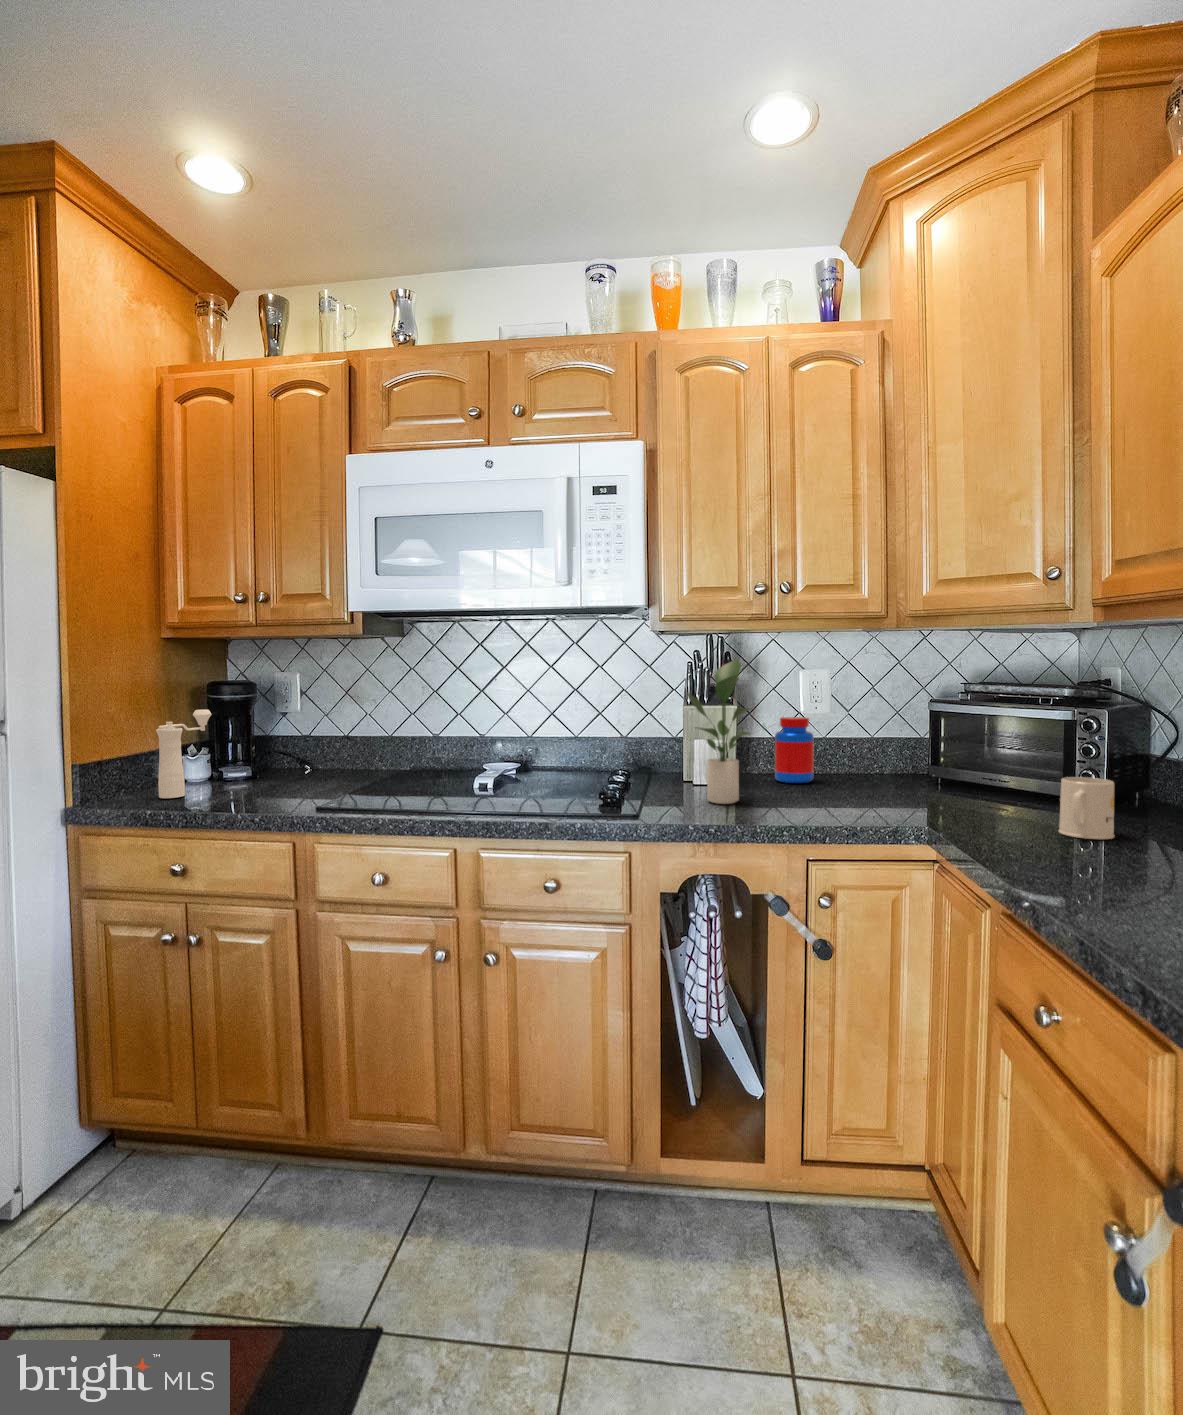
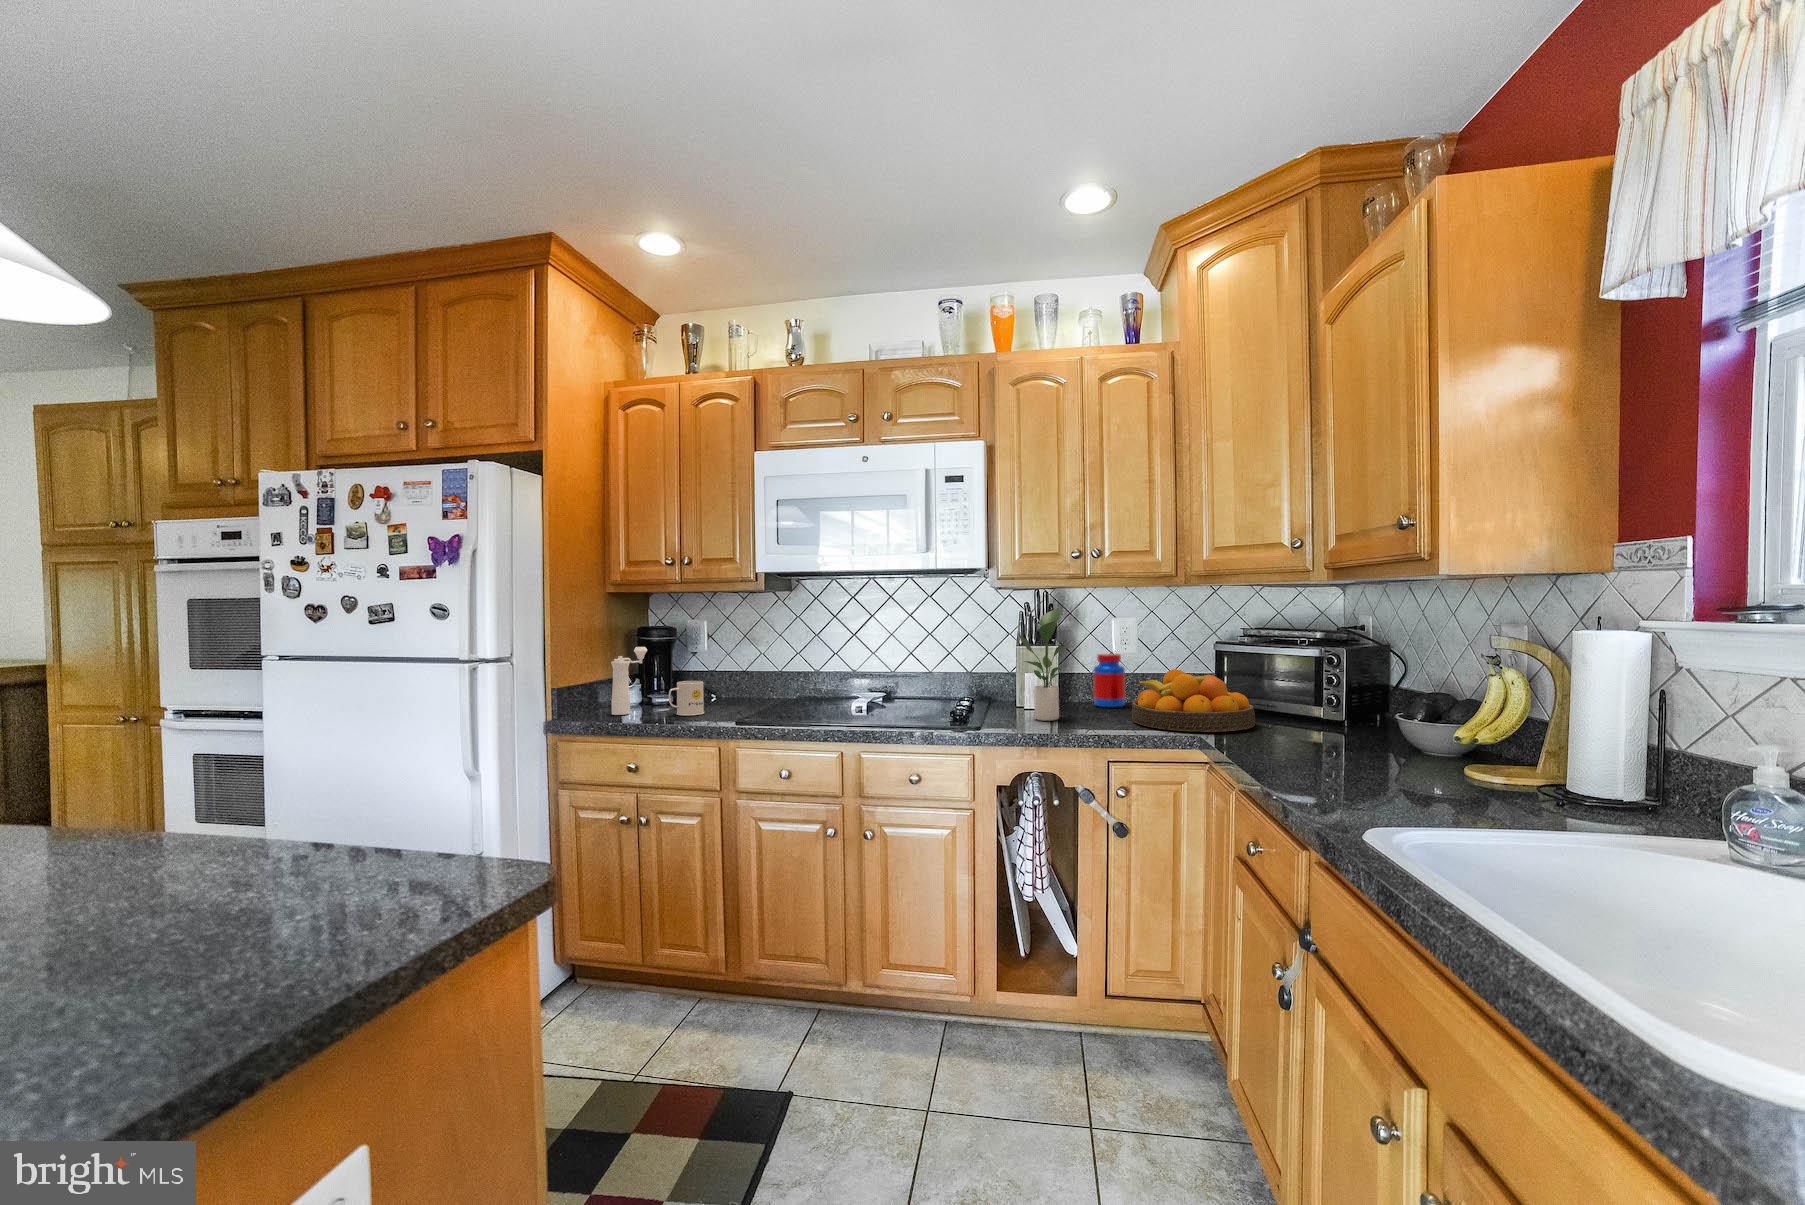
fruit bowl: none [832,737,996,822] -> present [1131,669,1255,732]
mug: present [1059,777,1114,839] -> present [669,681,704,716]

